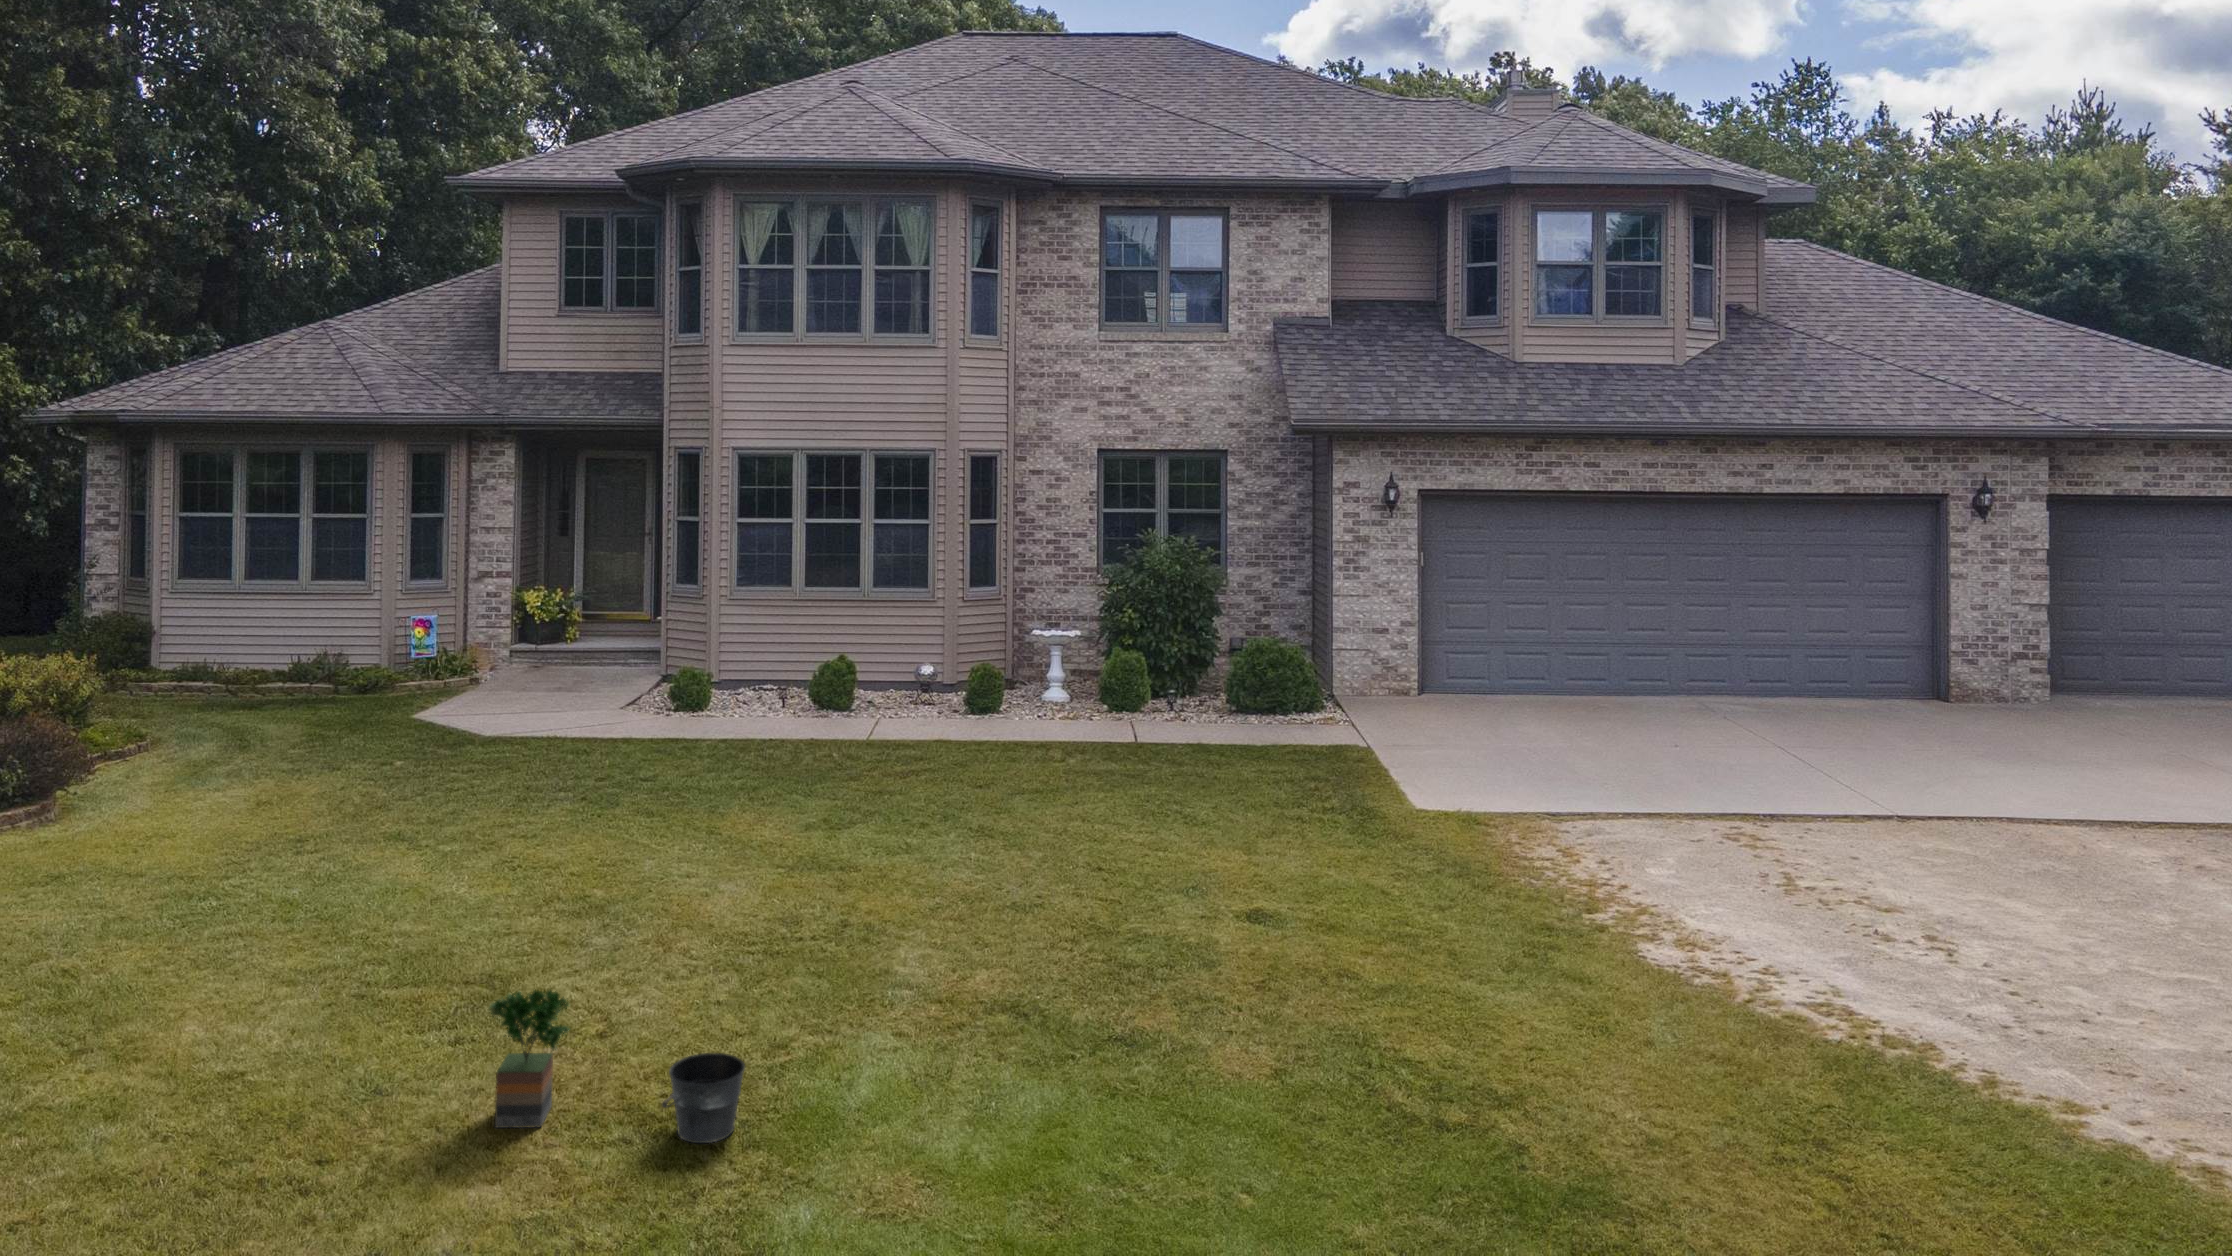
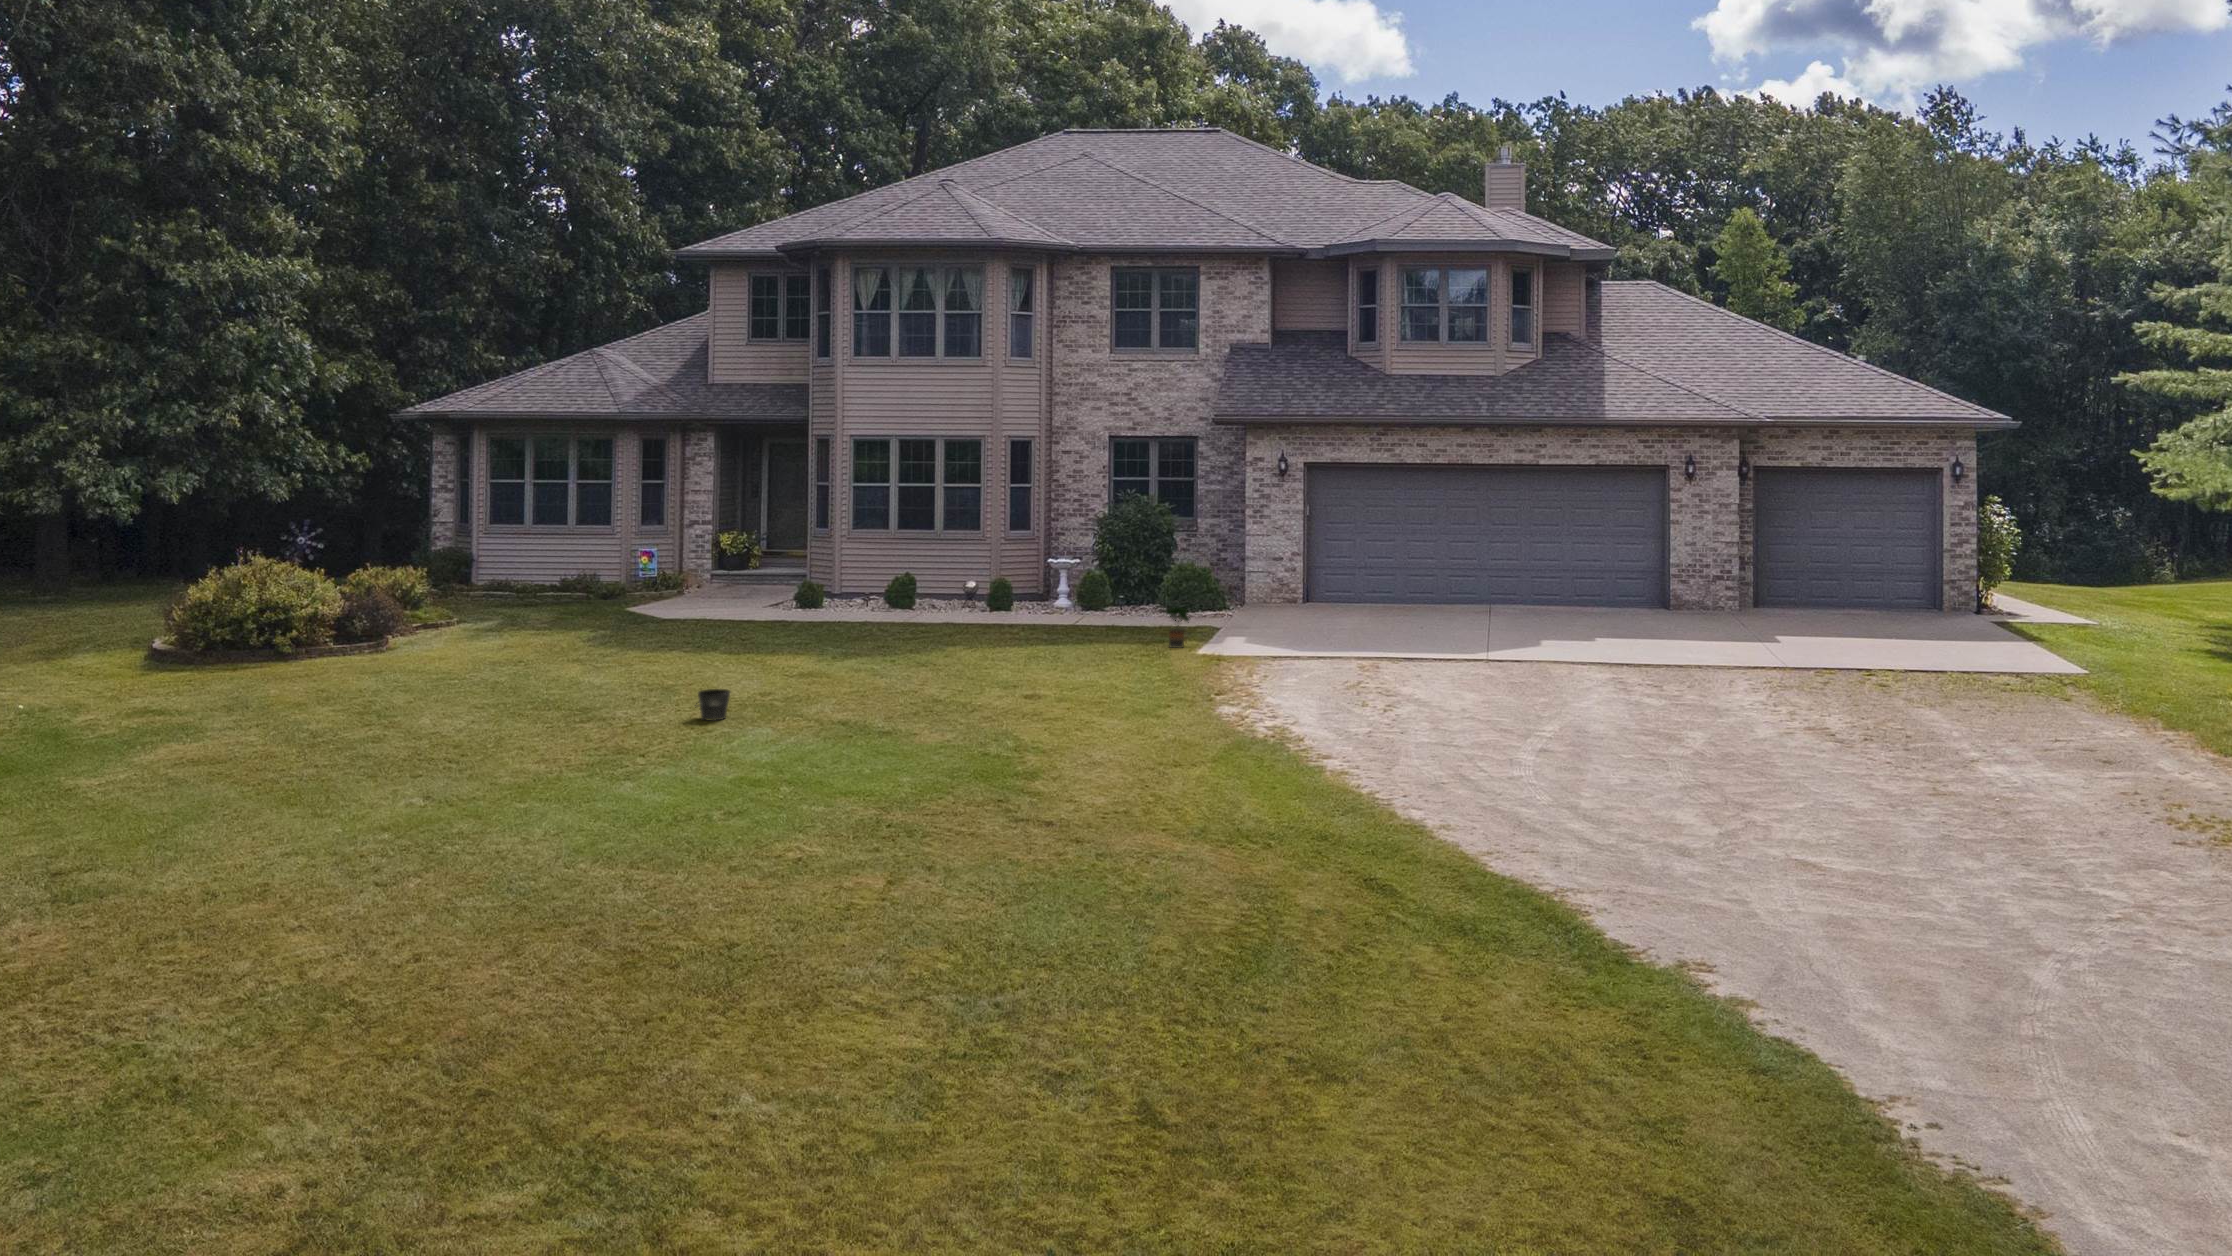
potted tree: present [490,990,569,1128] -> present [1165,608,1190,648]

